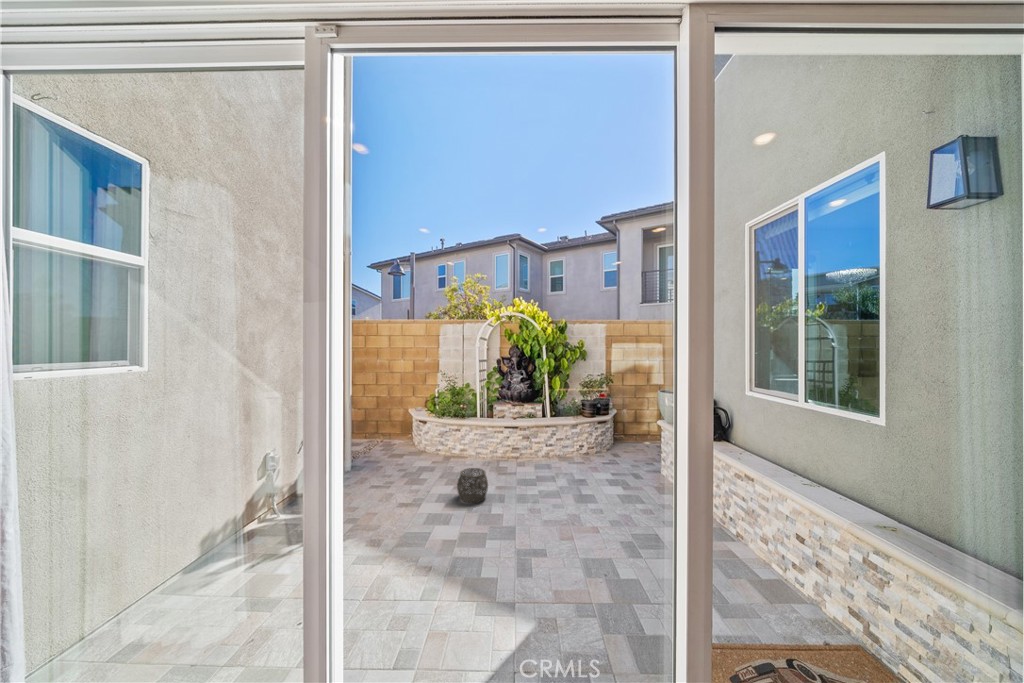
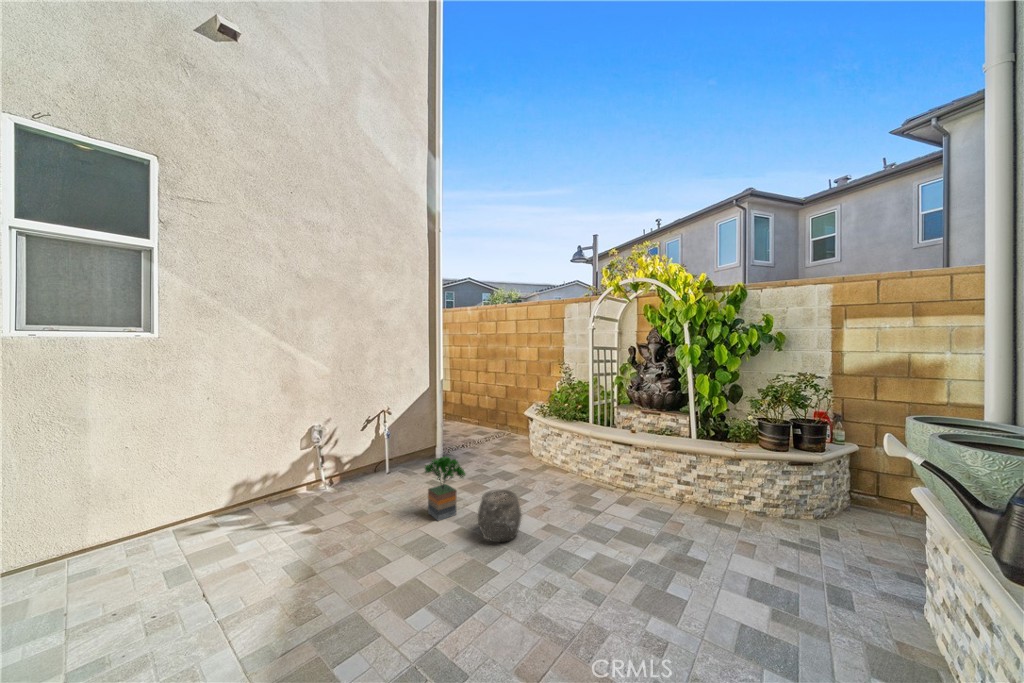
potted tree: none [400,454,436,505] -> present [425,457,465,521]

